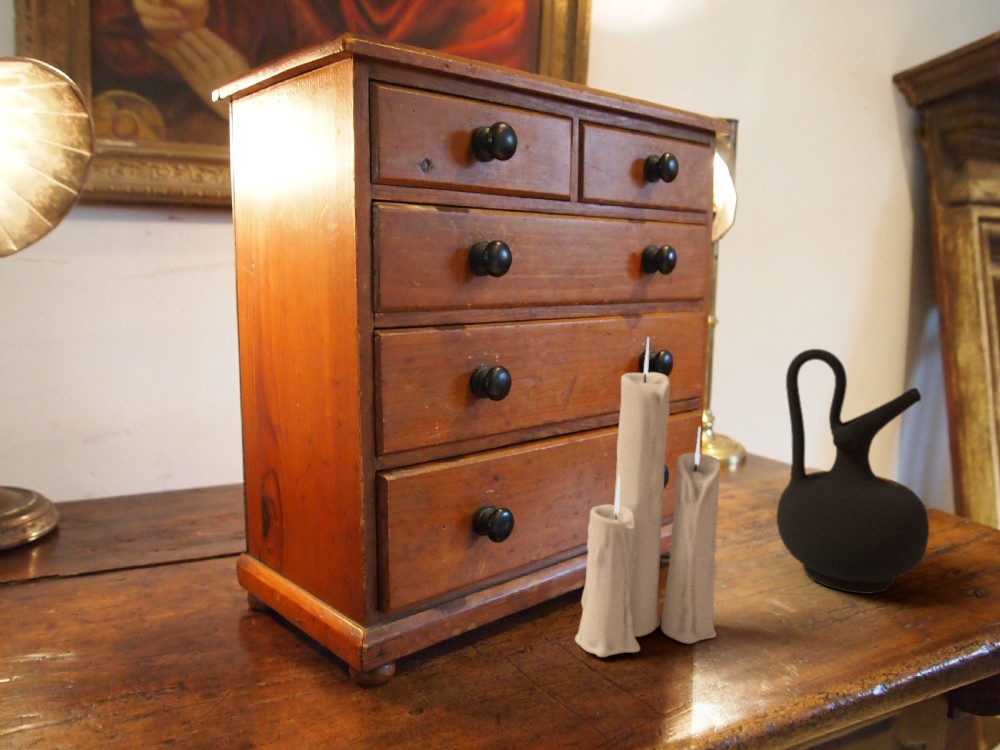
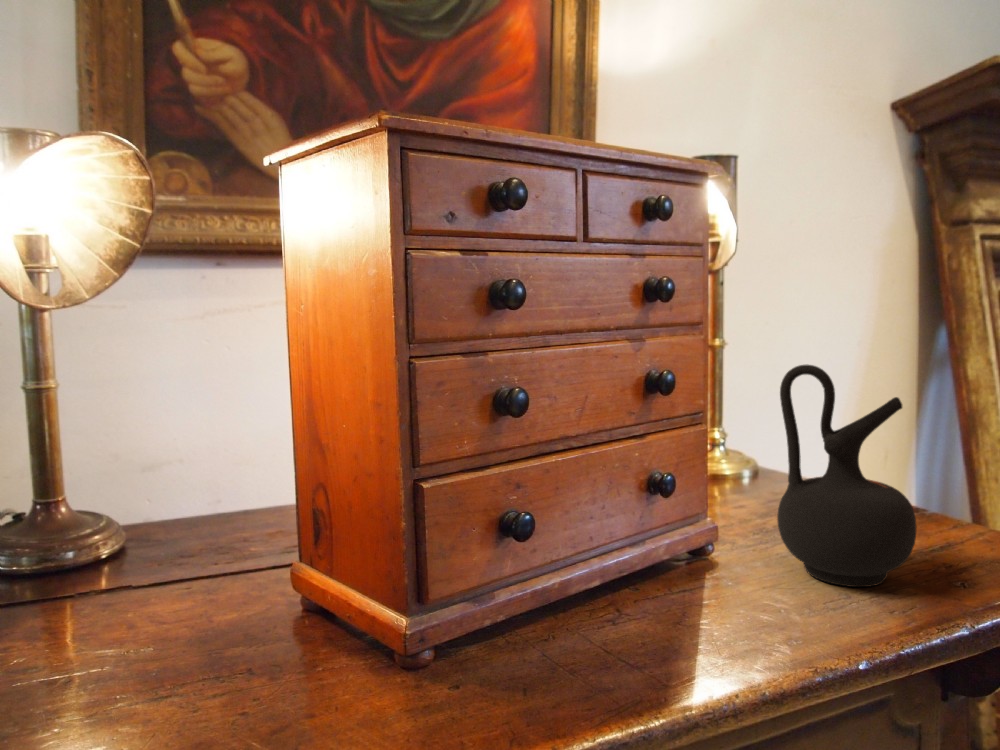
candle: present [575,337,721,657] -> none [593,343,720,643]

